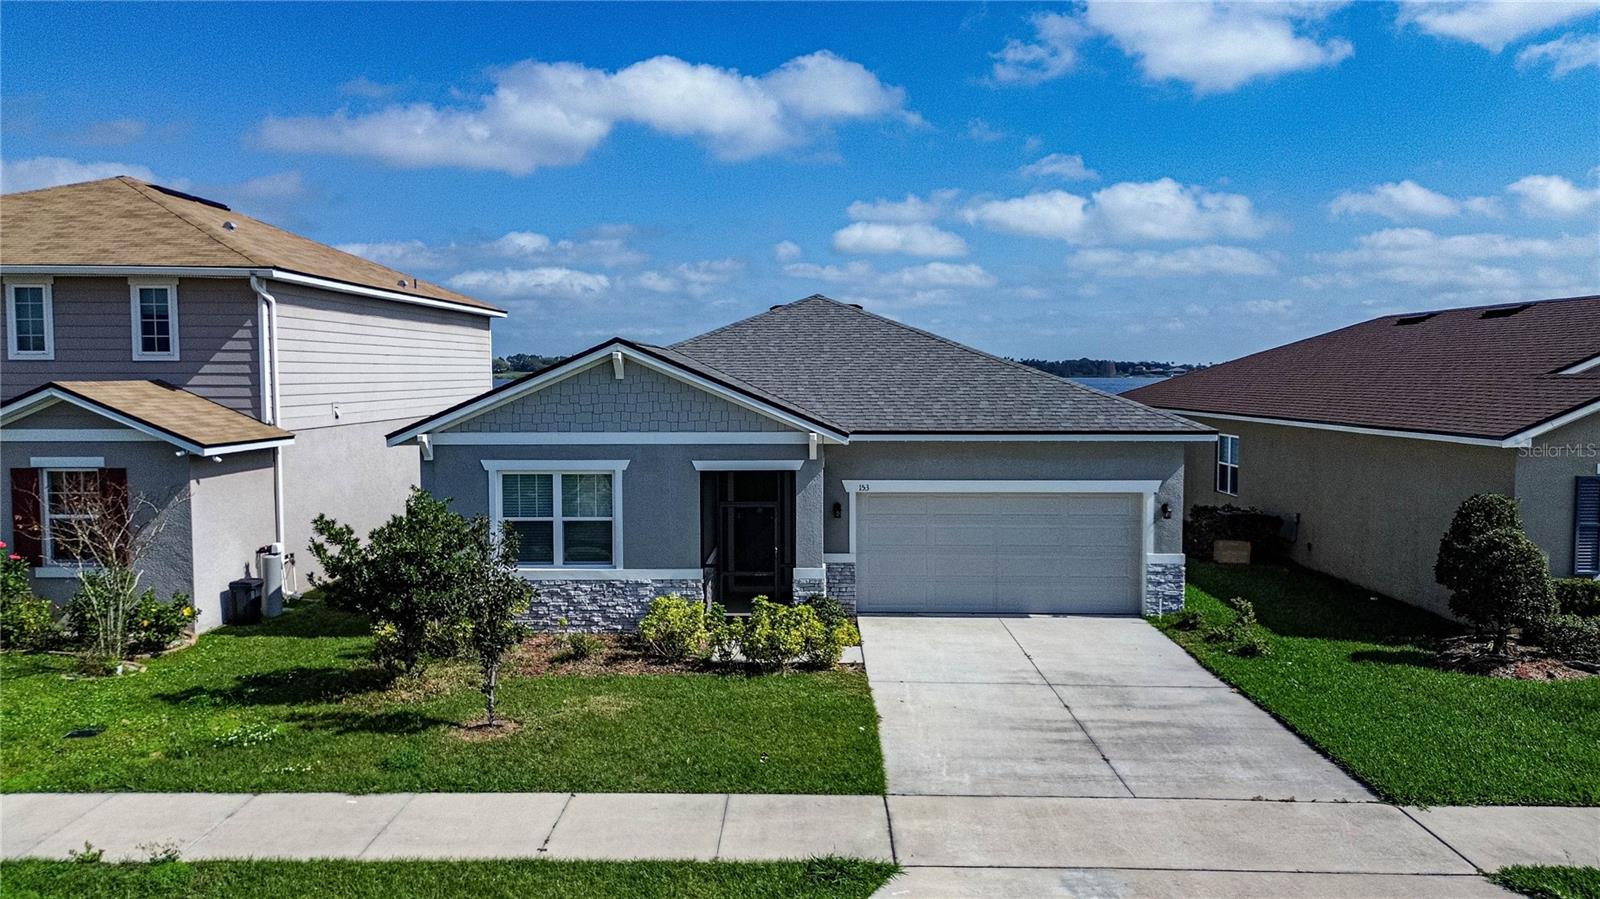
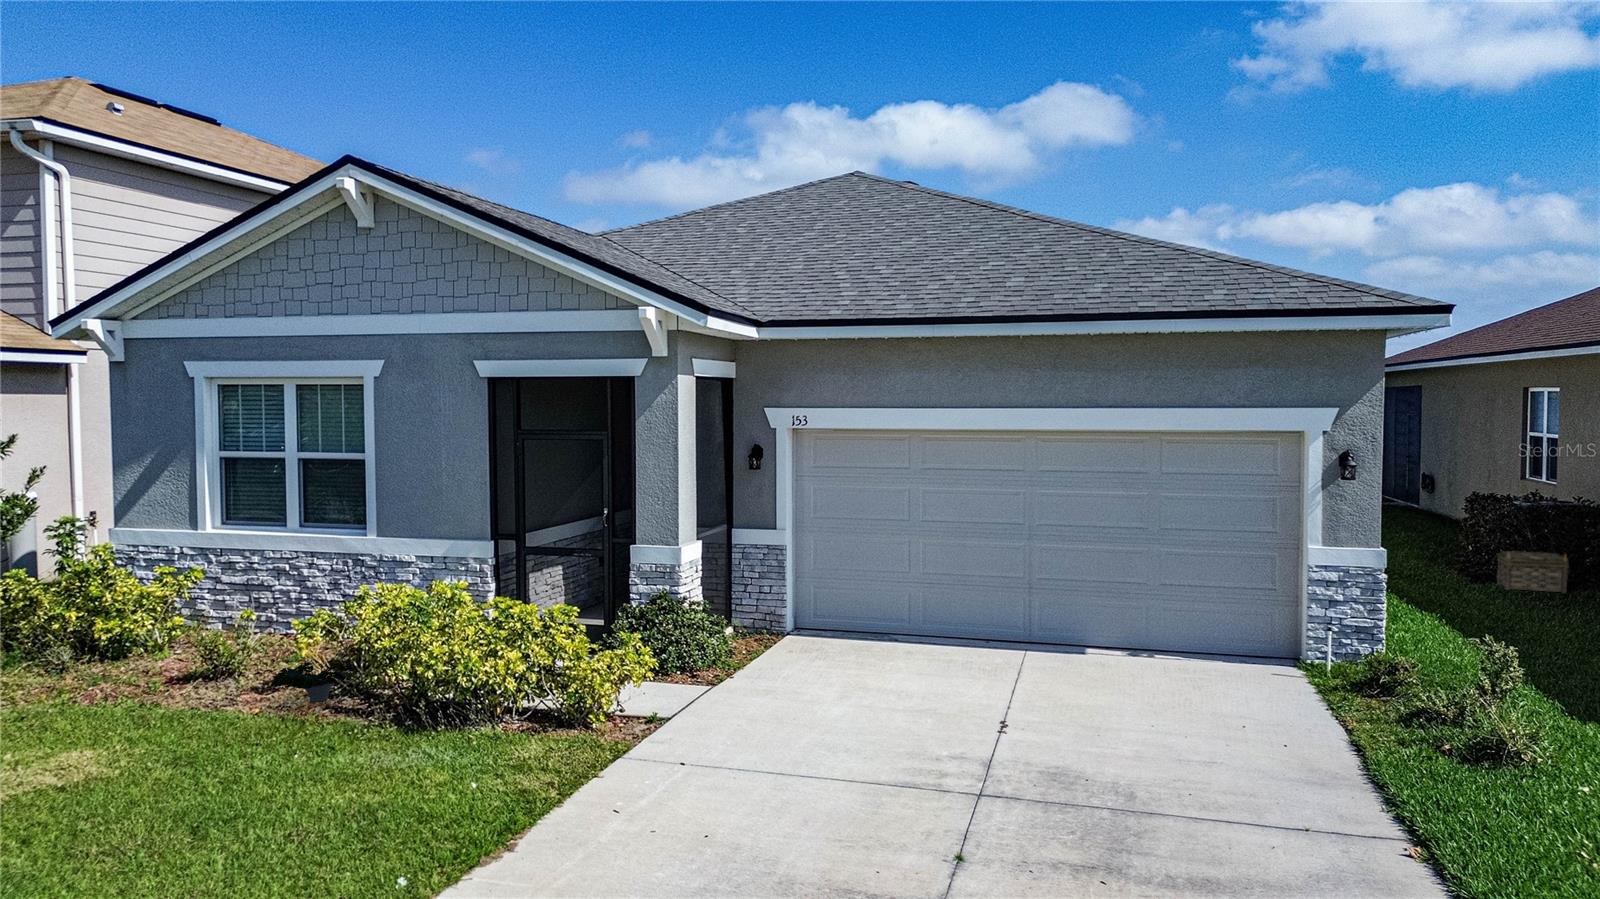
potted plant: none [638,650,682,672] -> present [273,662,350,702]

